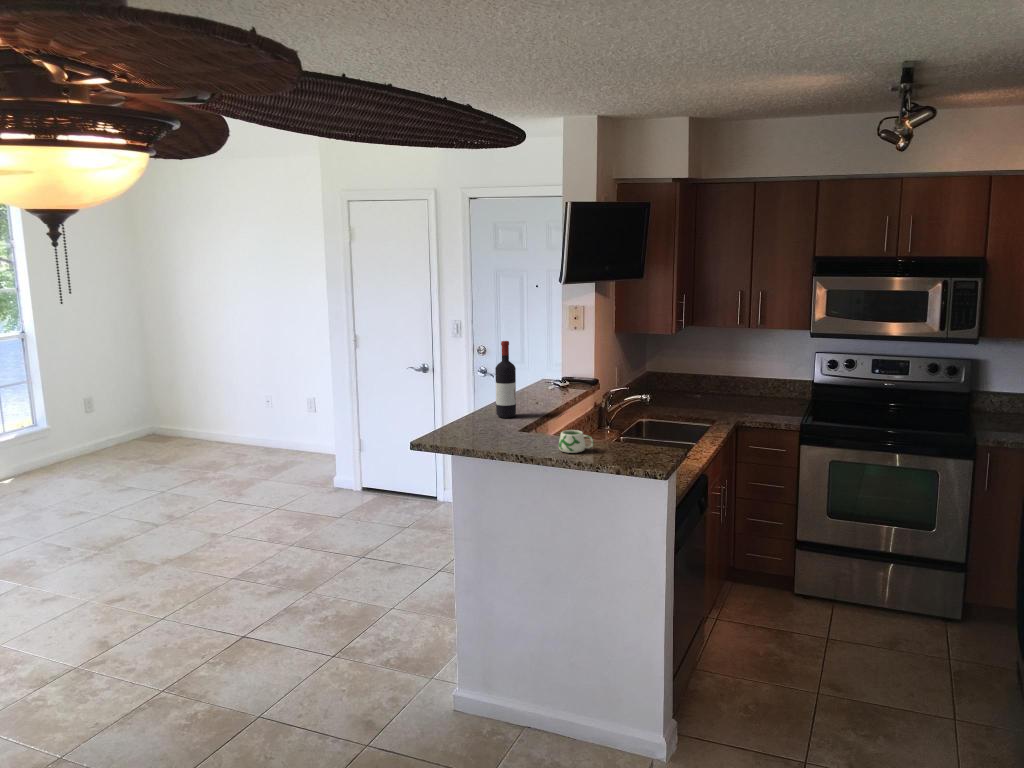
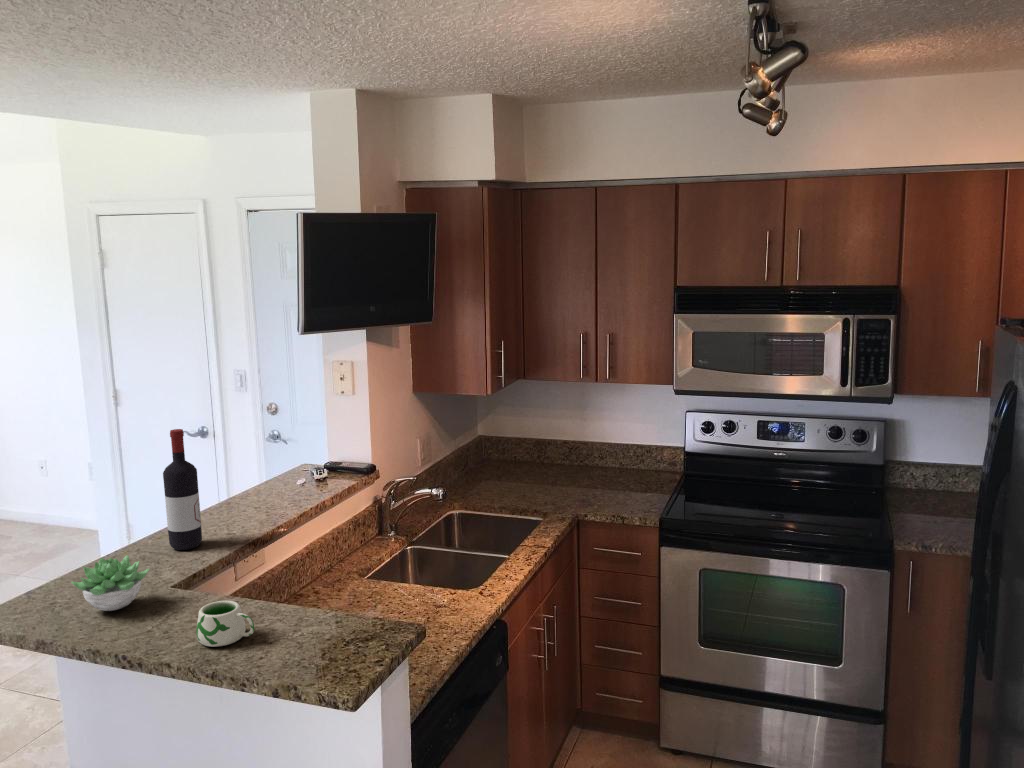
succulent plant: none [473,410,513,439] -> present [71,556,149,611]

